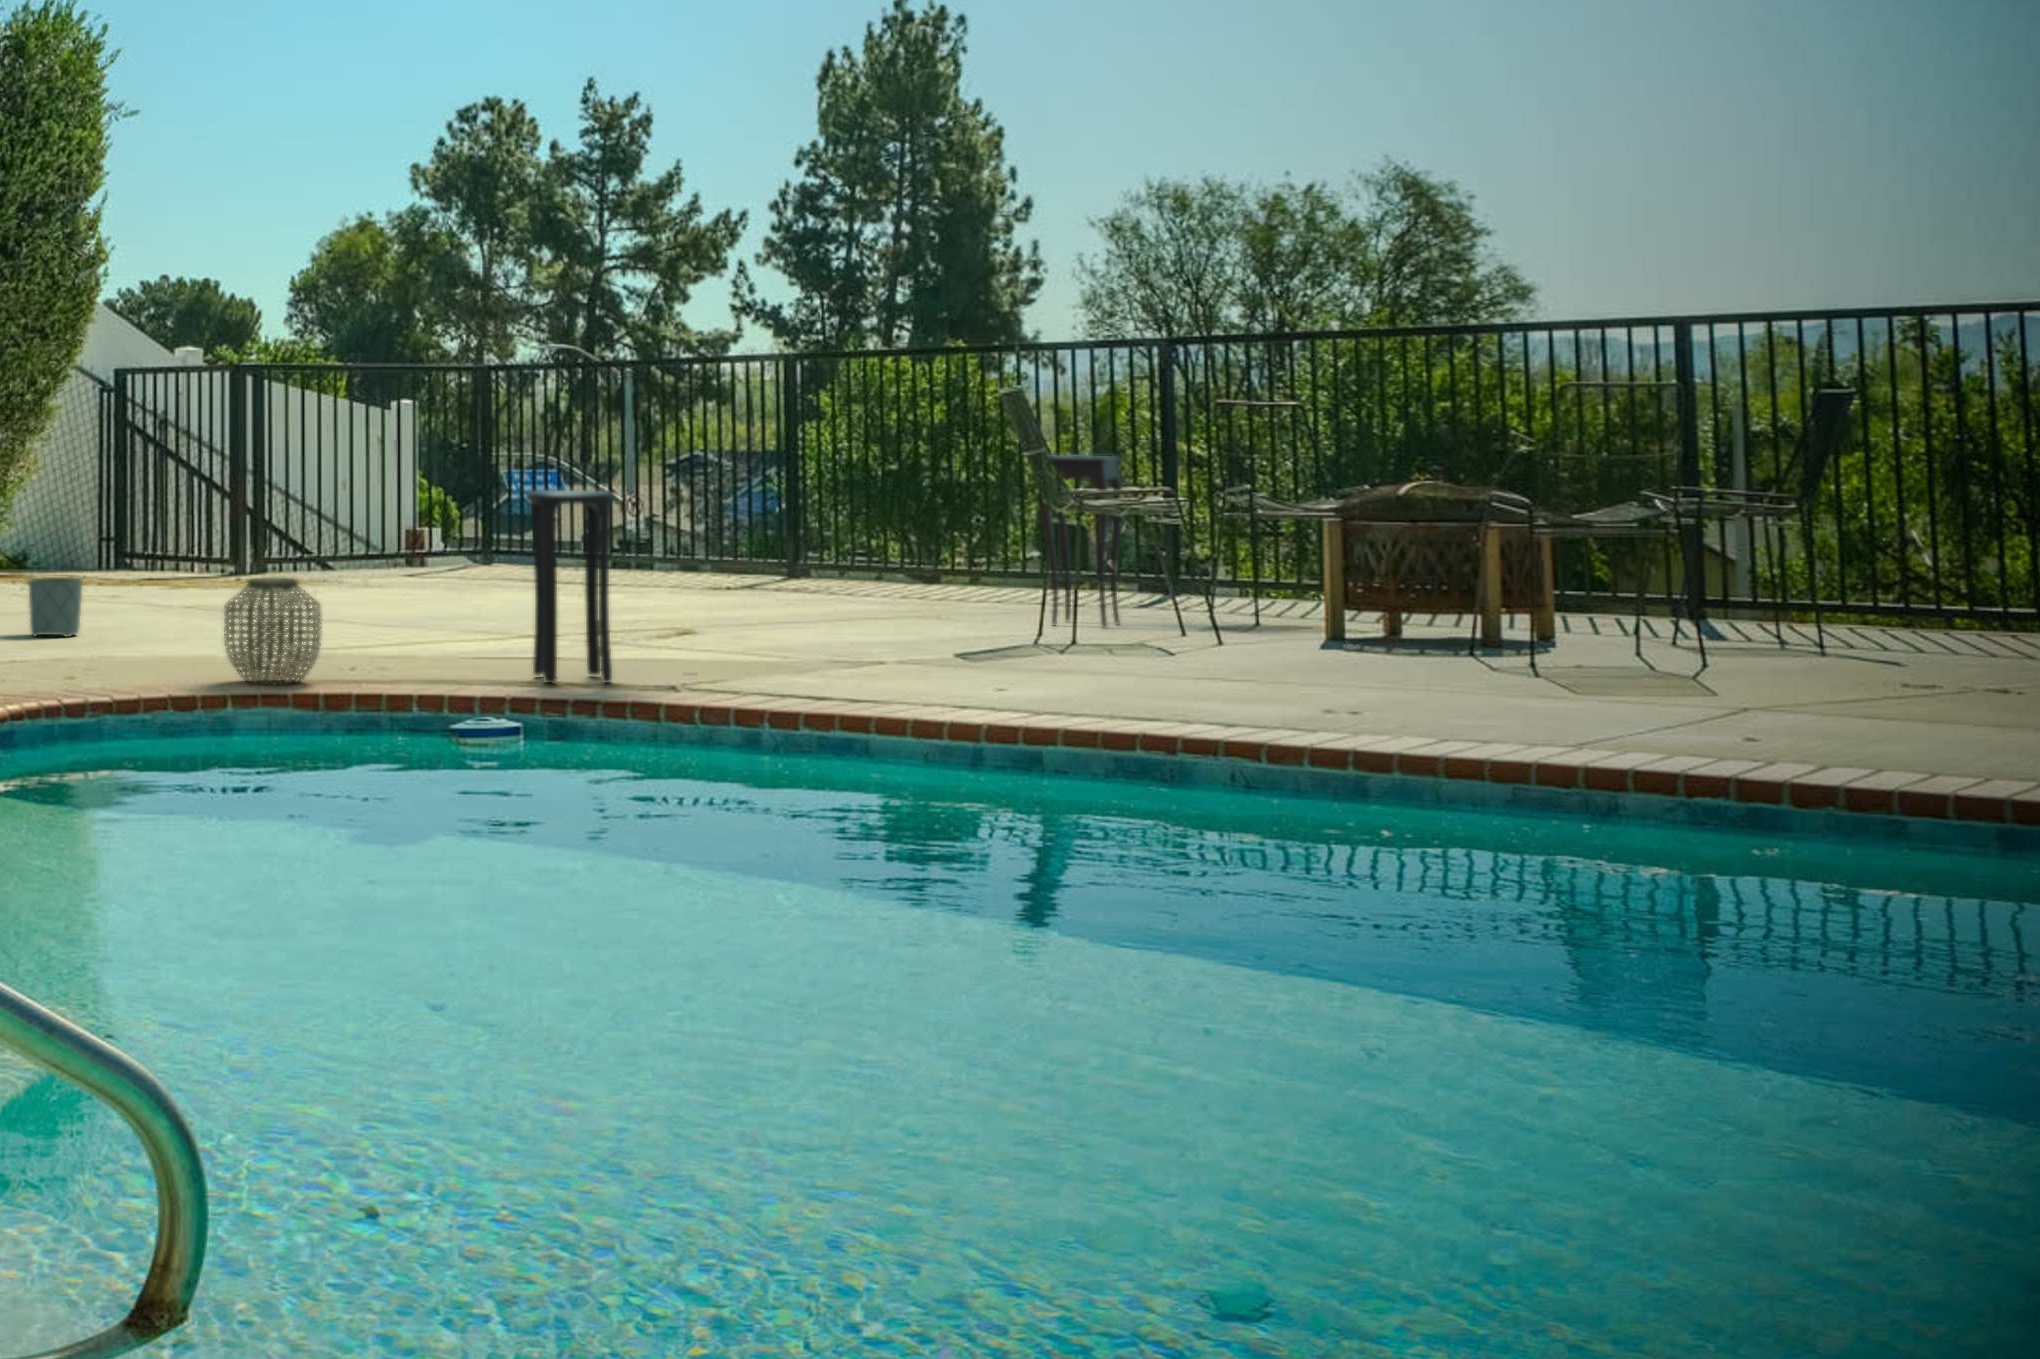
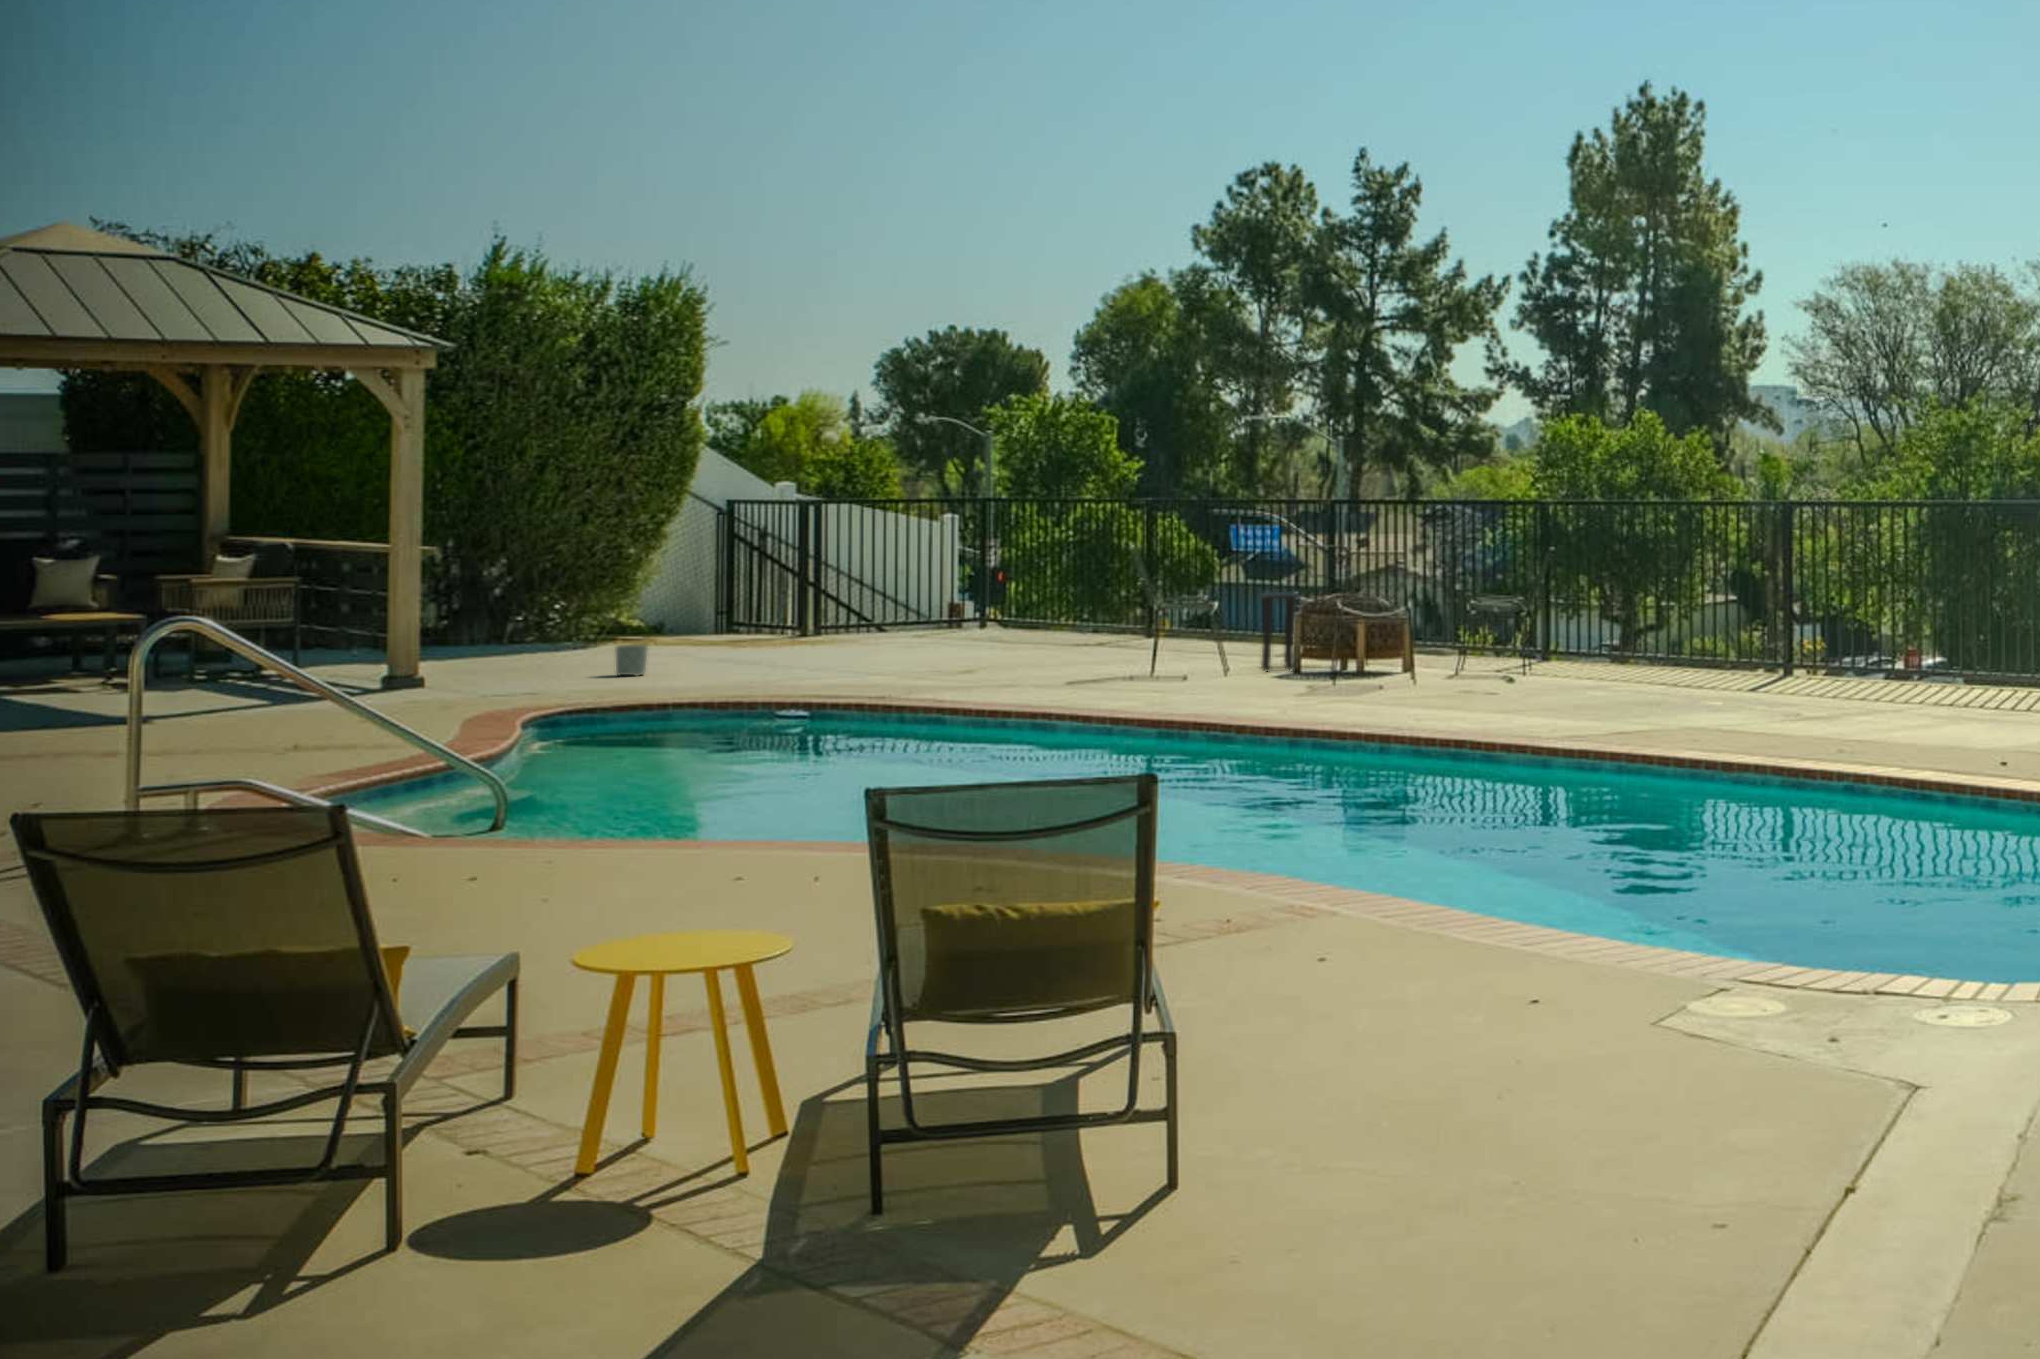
side table: present [1041,455,1122,628] -> none [1197,574,1244,662]
stool: present [526,490,615,683] -> present [1261,592,1297,671]
woven basket: present [224,577,321,685] -> none [699,646,750,696]

